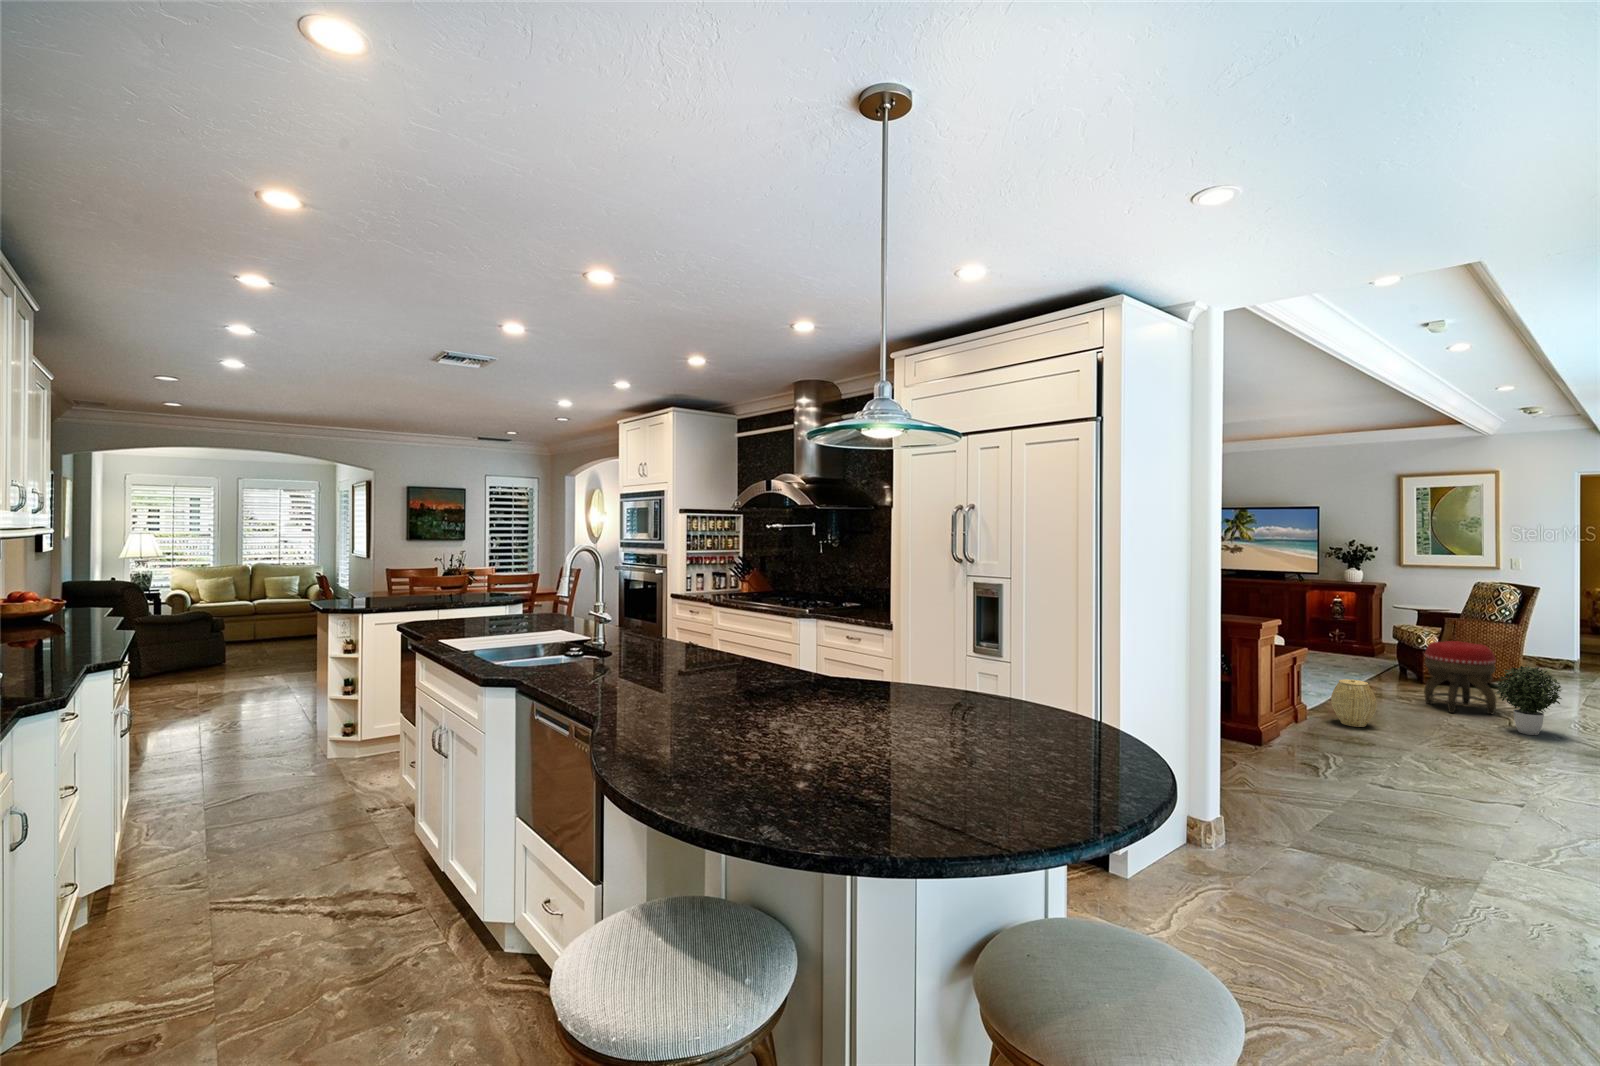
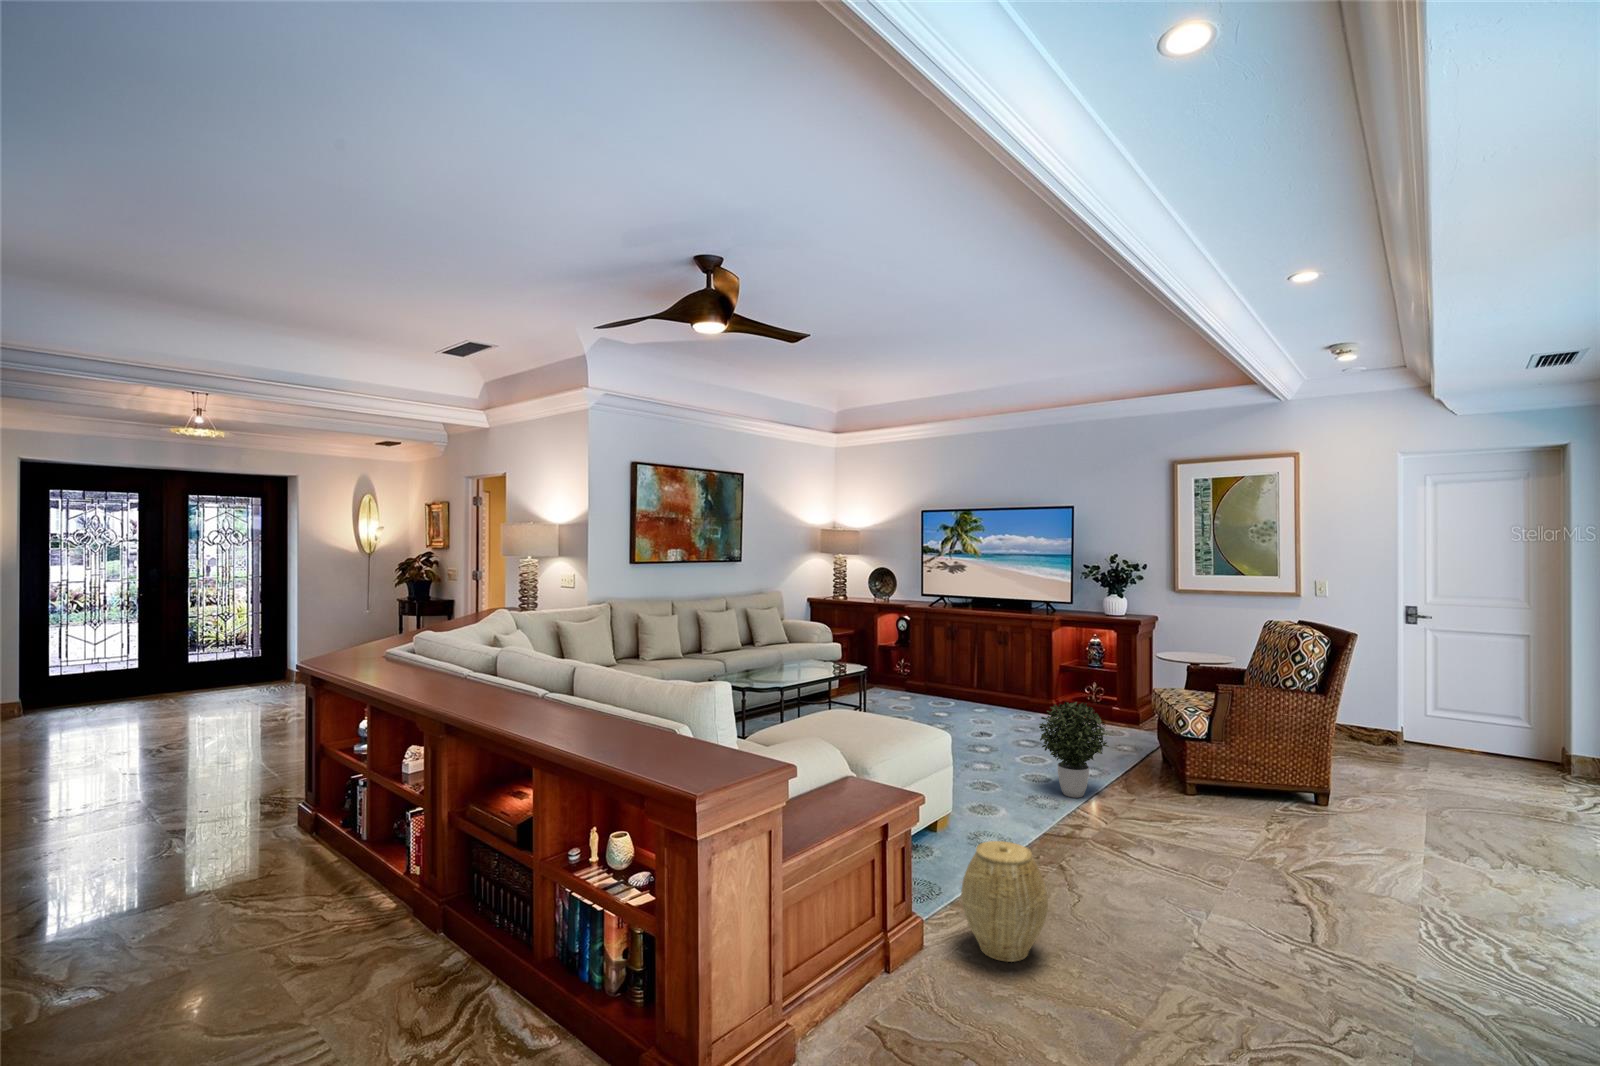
footstool: present [1424,641,1496,714] -> none [1169,737,1291,895]
potted plant: present [1497,666,1562,735] -> present [1039,702,1109,798]

